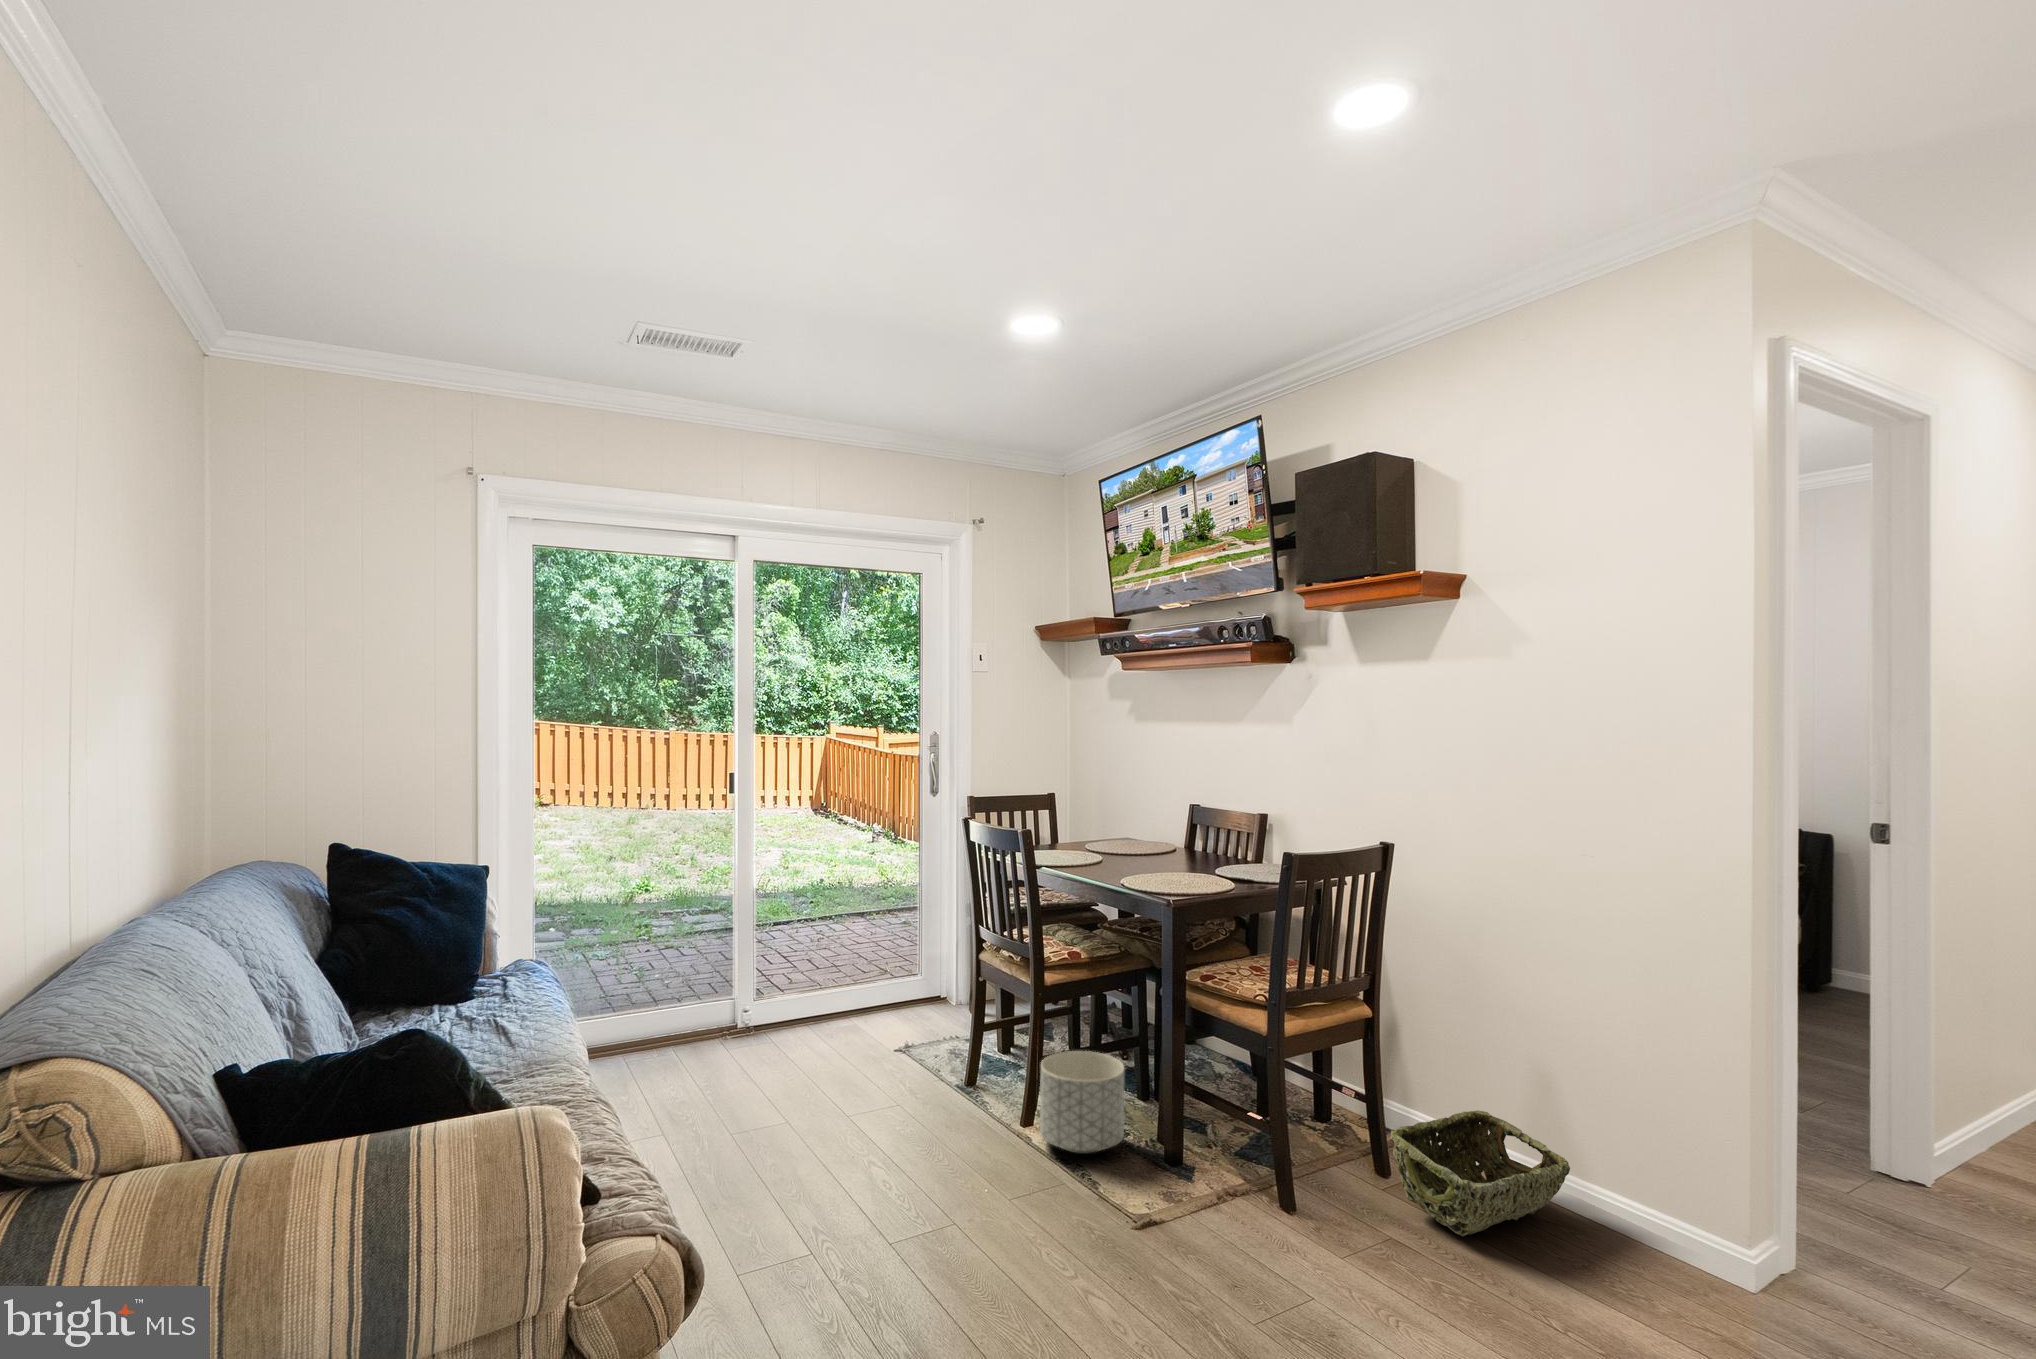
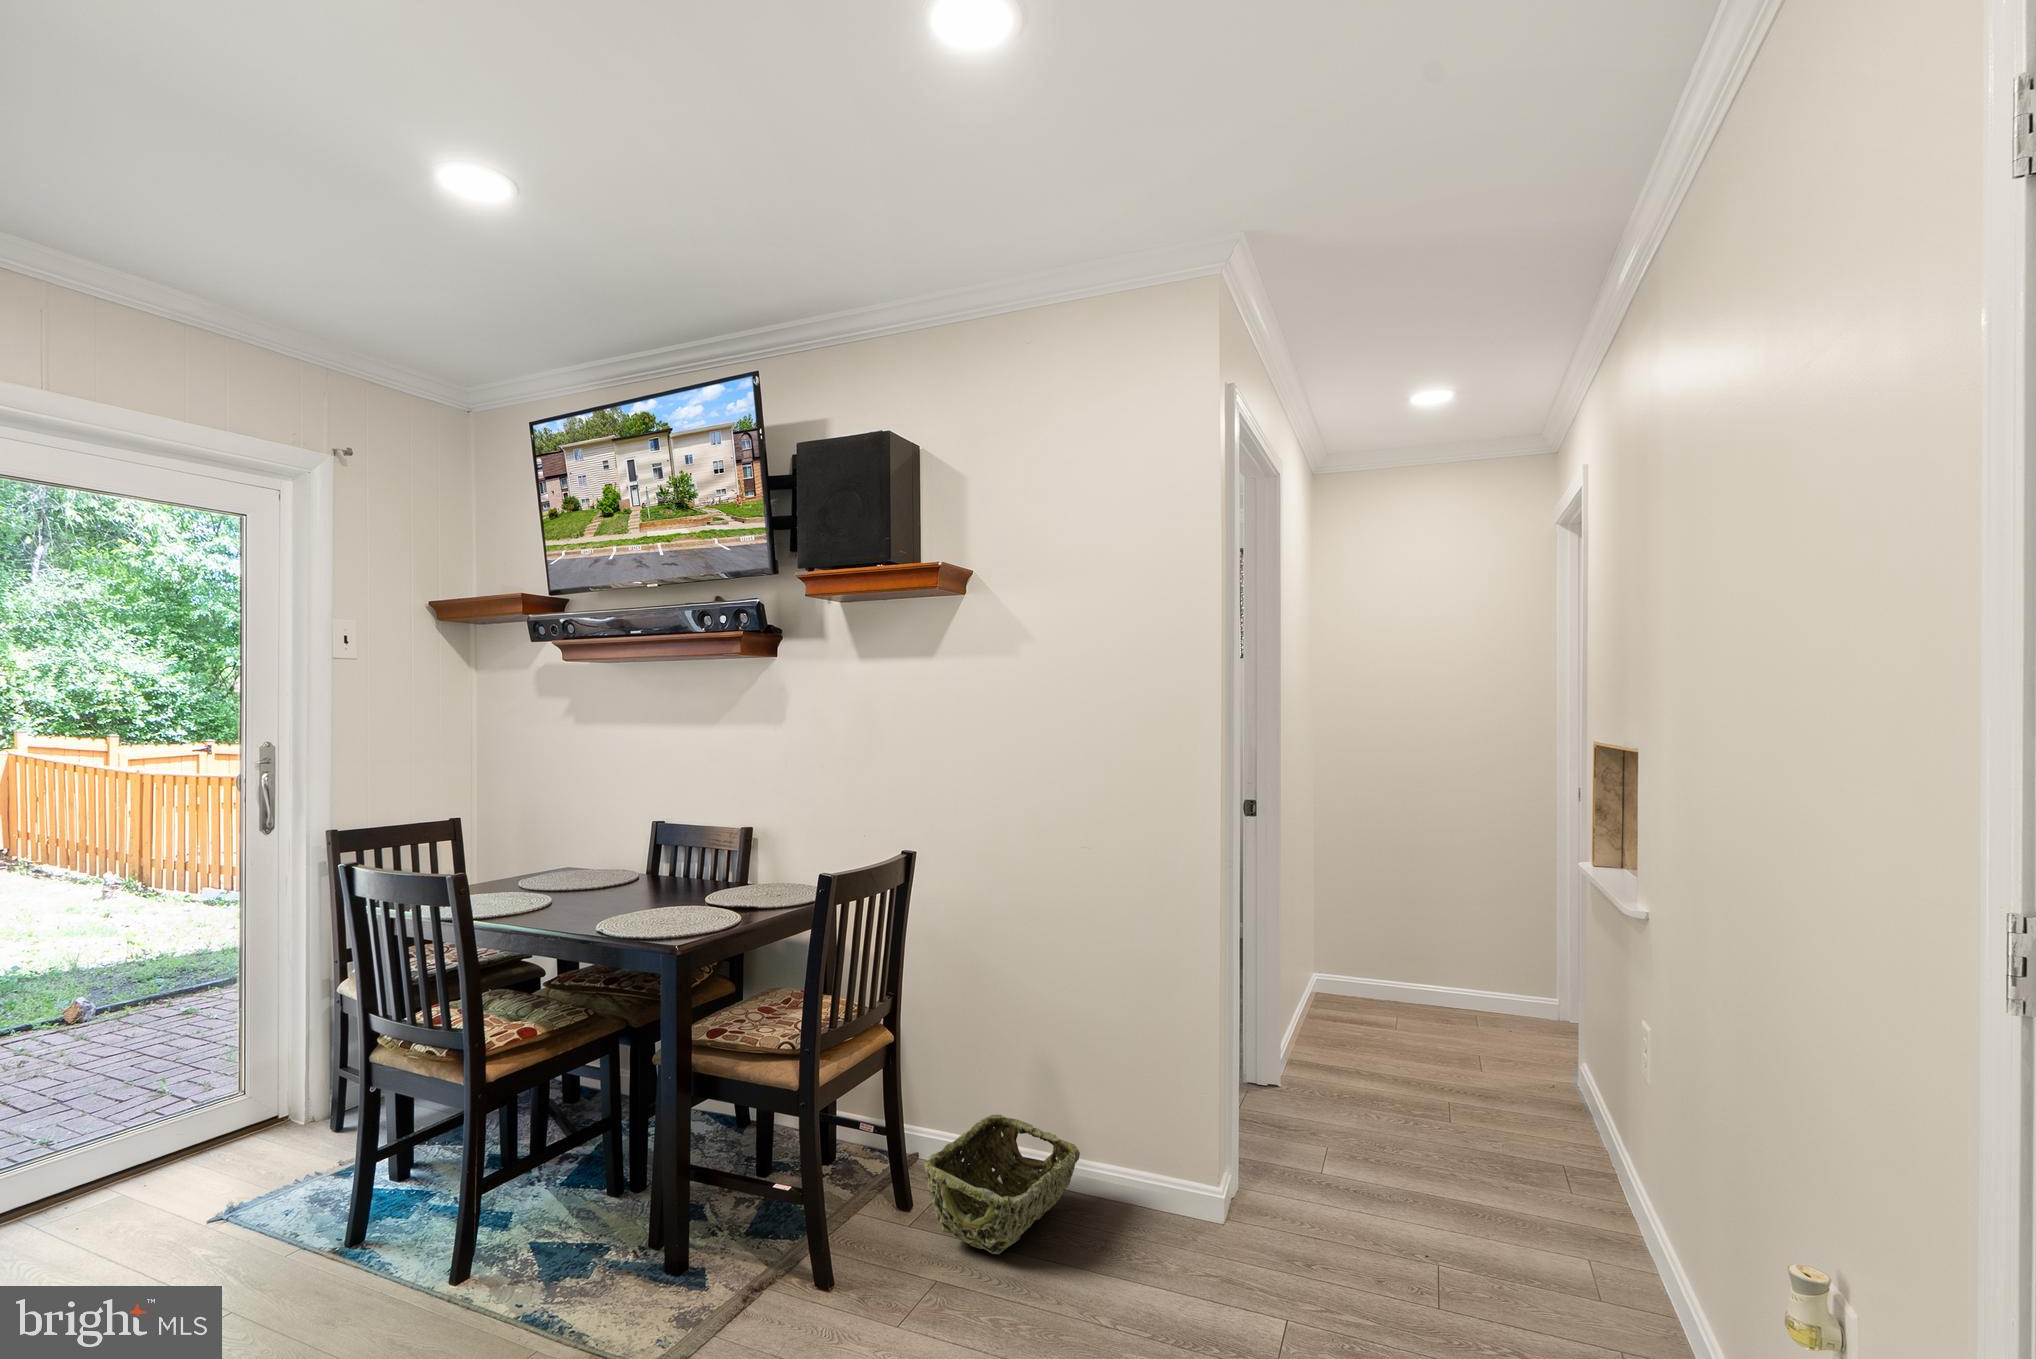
planter: present [1040,1051,1124,1154] -> none [485,1156,607,1300]

